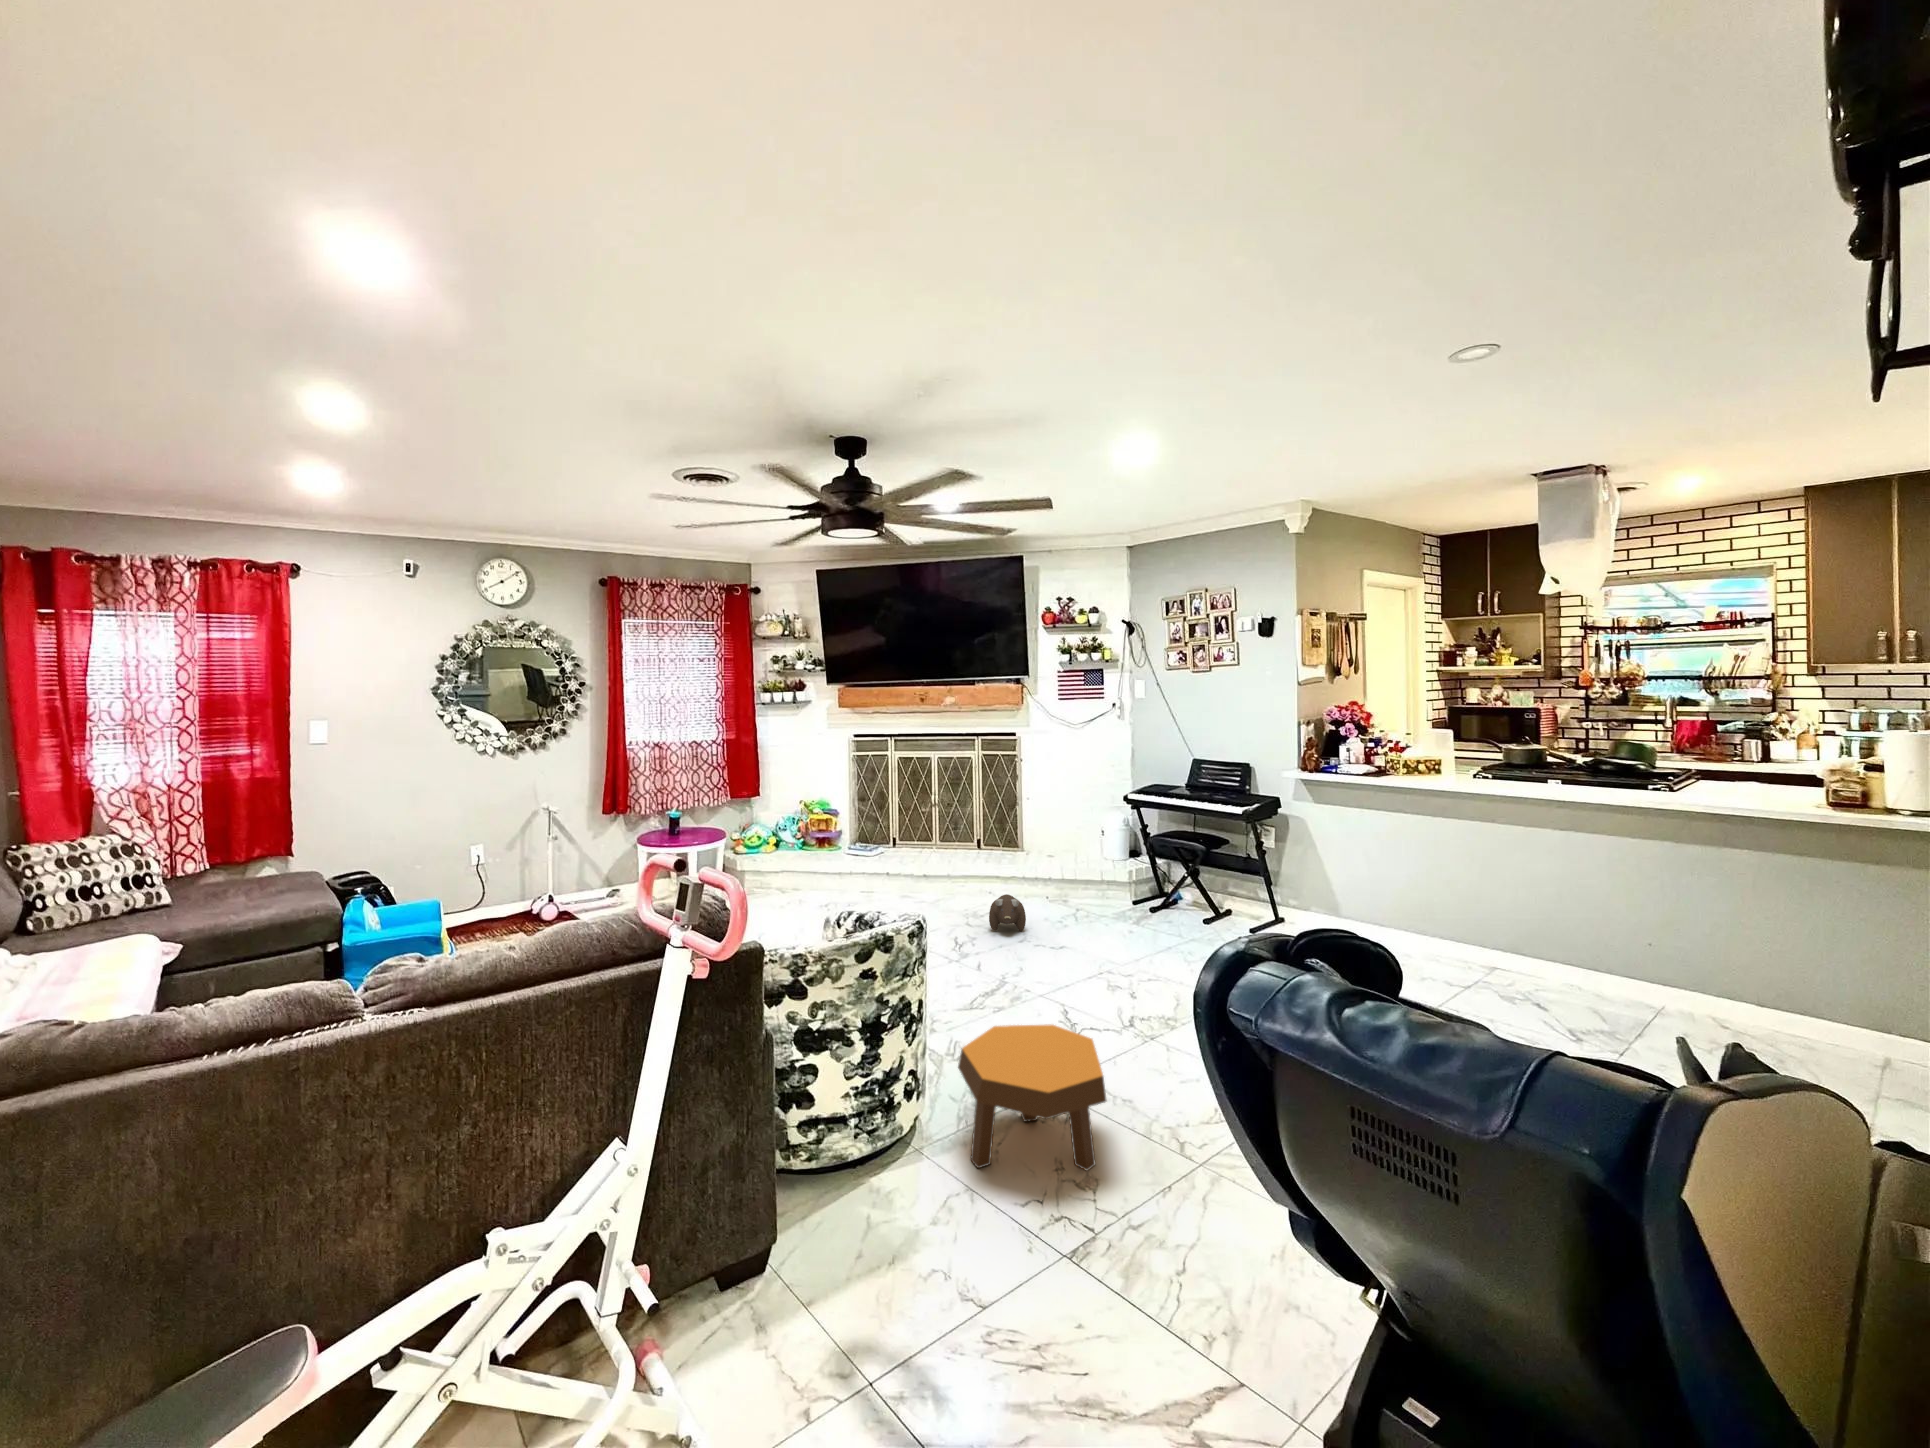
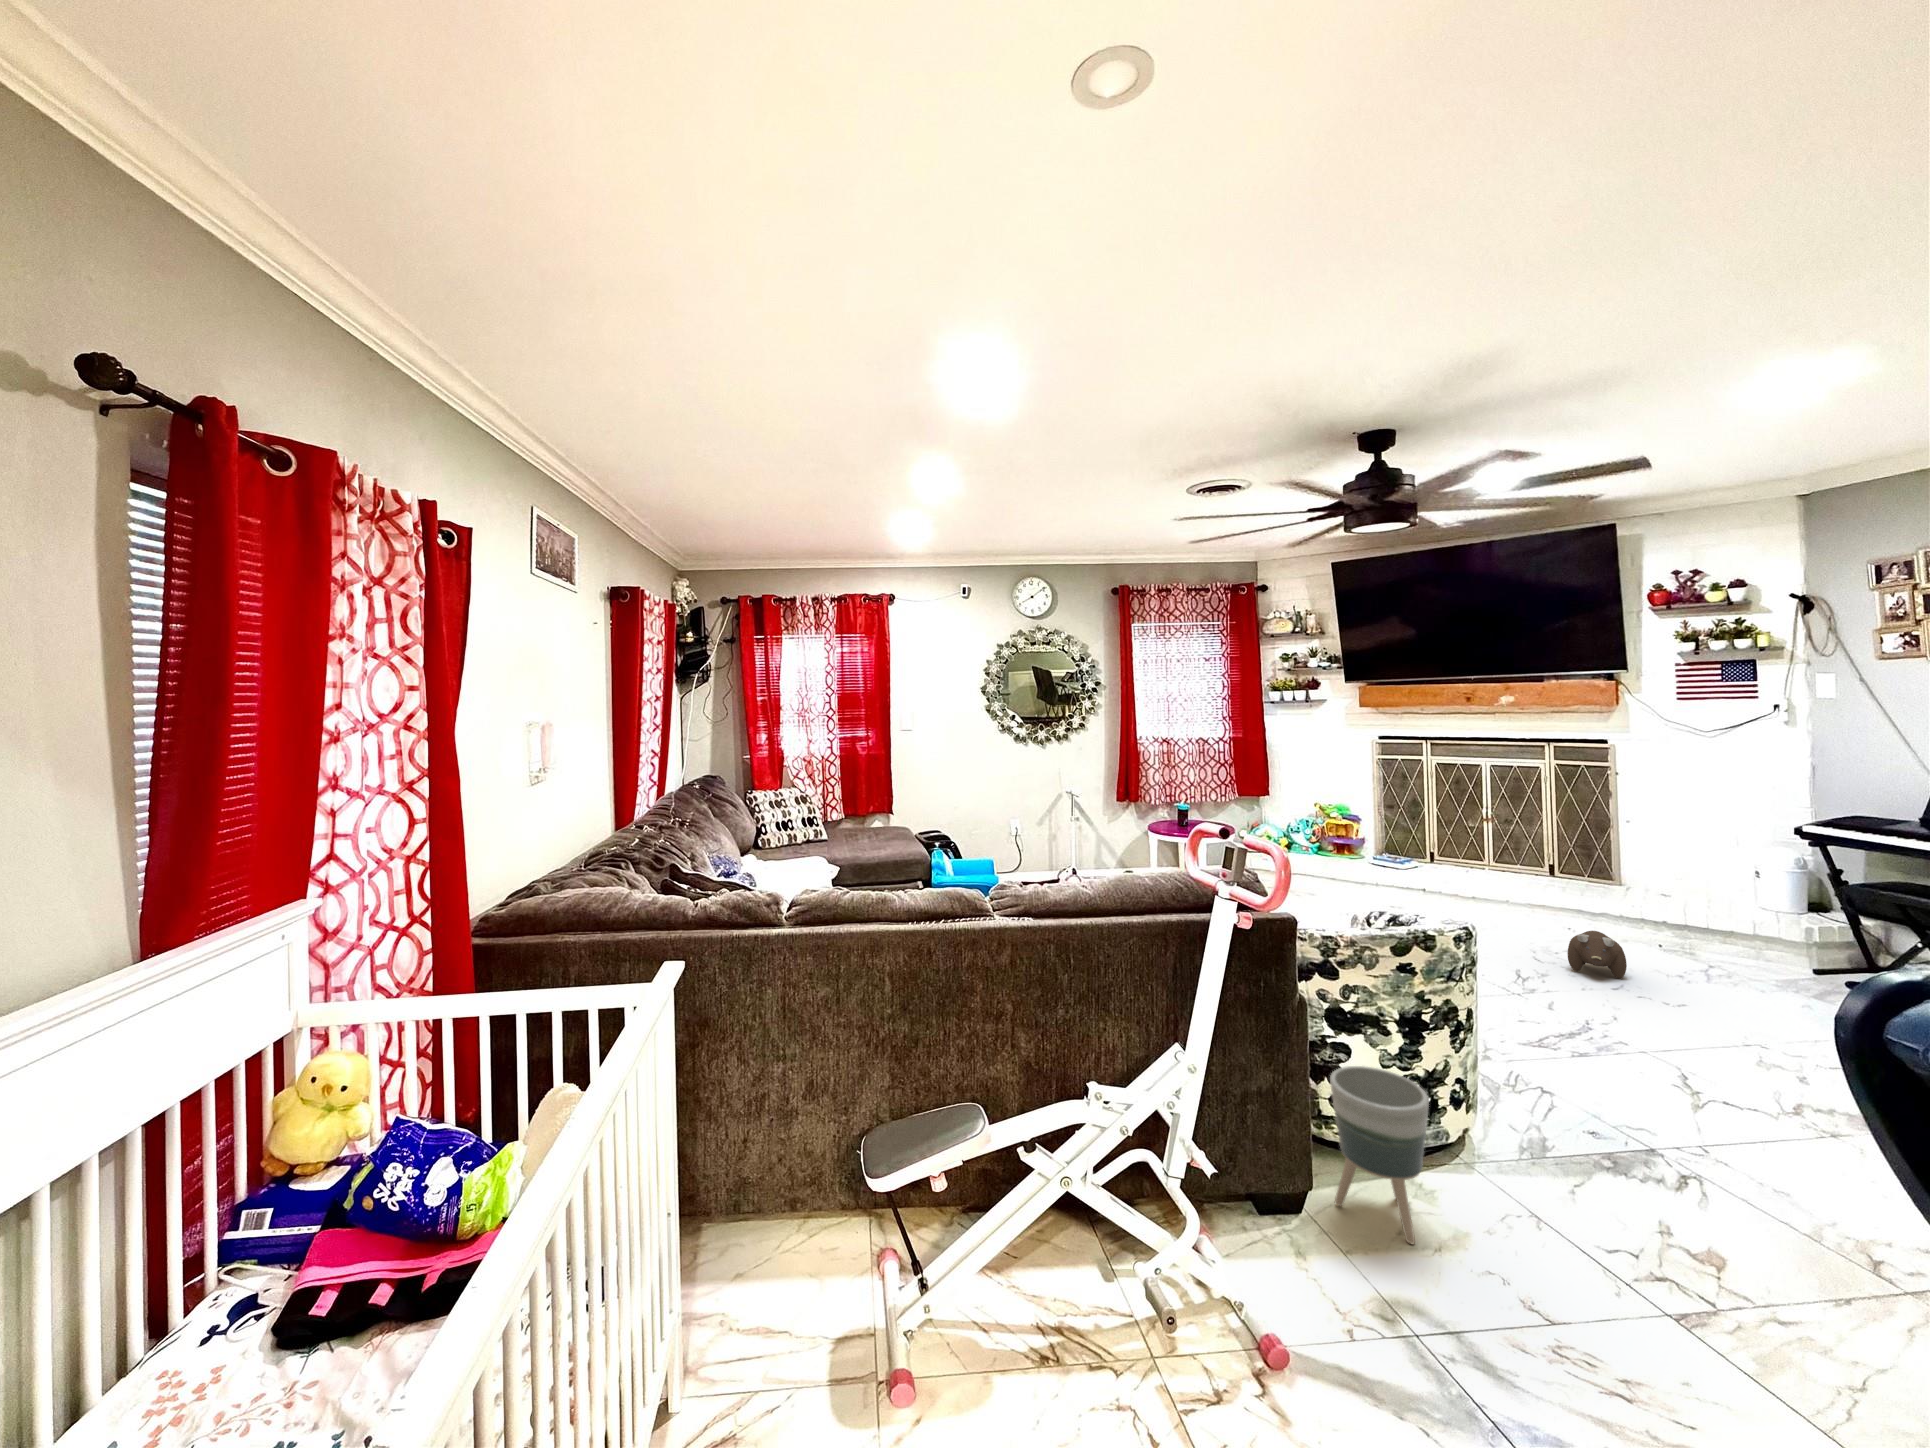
footstool: present [958,1025,1106,1170] -> none [1522,1063,1757,1262]
planter: none [797,1083,884,1261] -> present [1330,1066,1429,1244]

